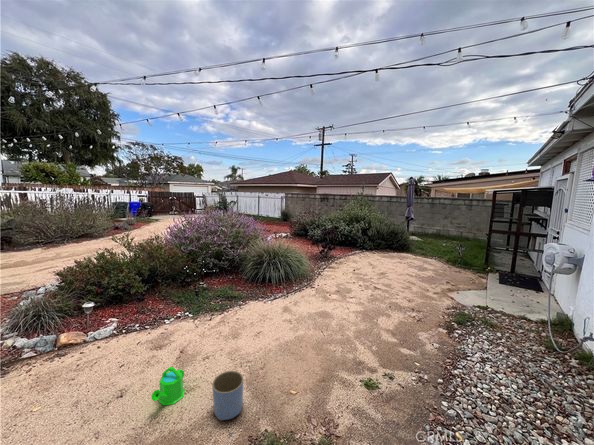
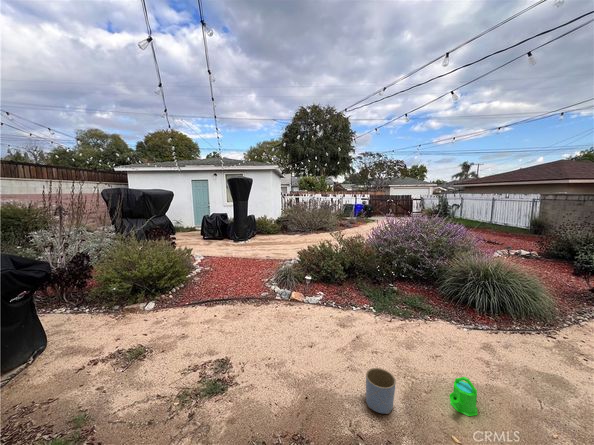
watering can: present [152,367,185,405] -> present [450,377,477,416]

